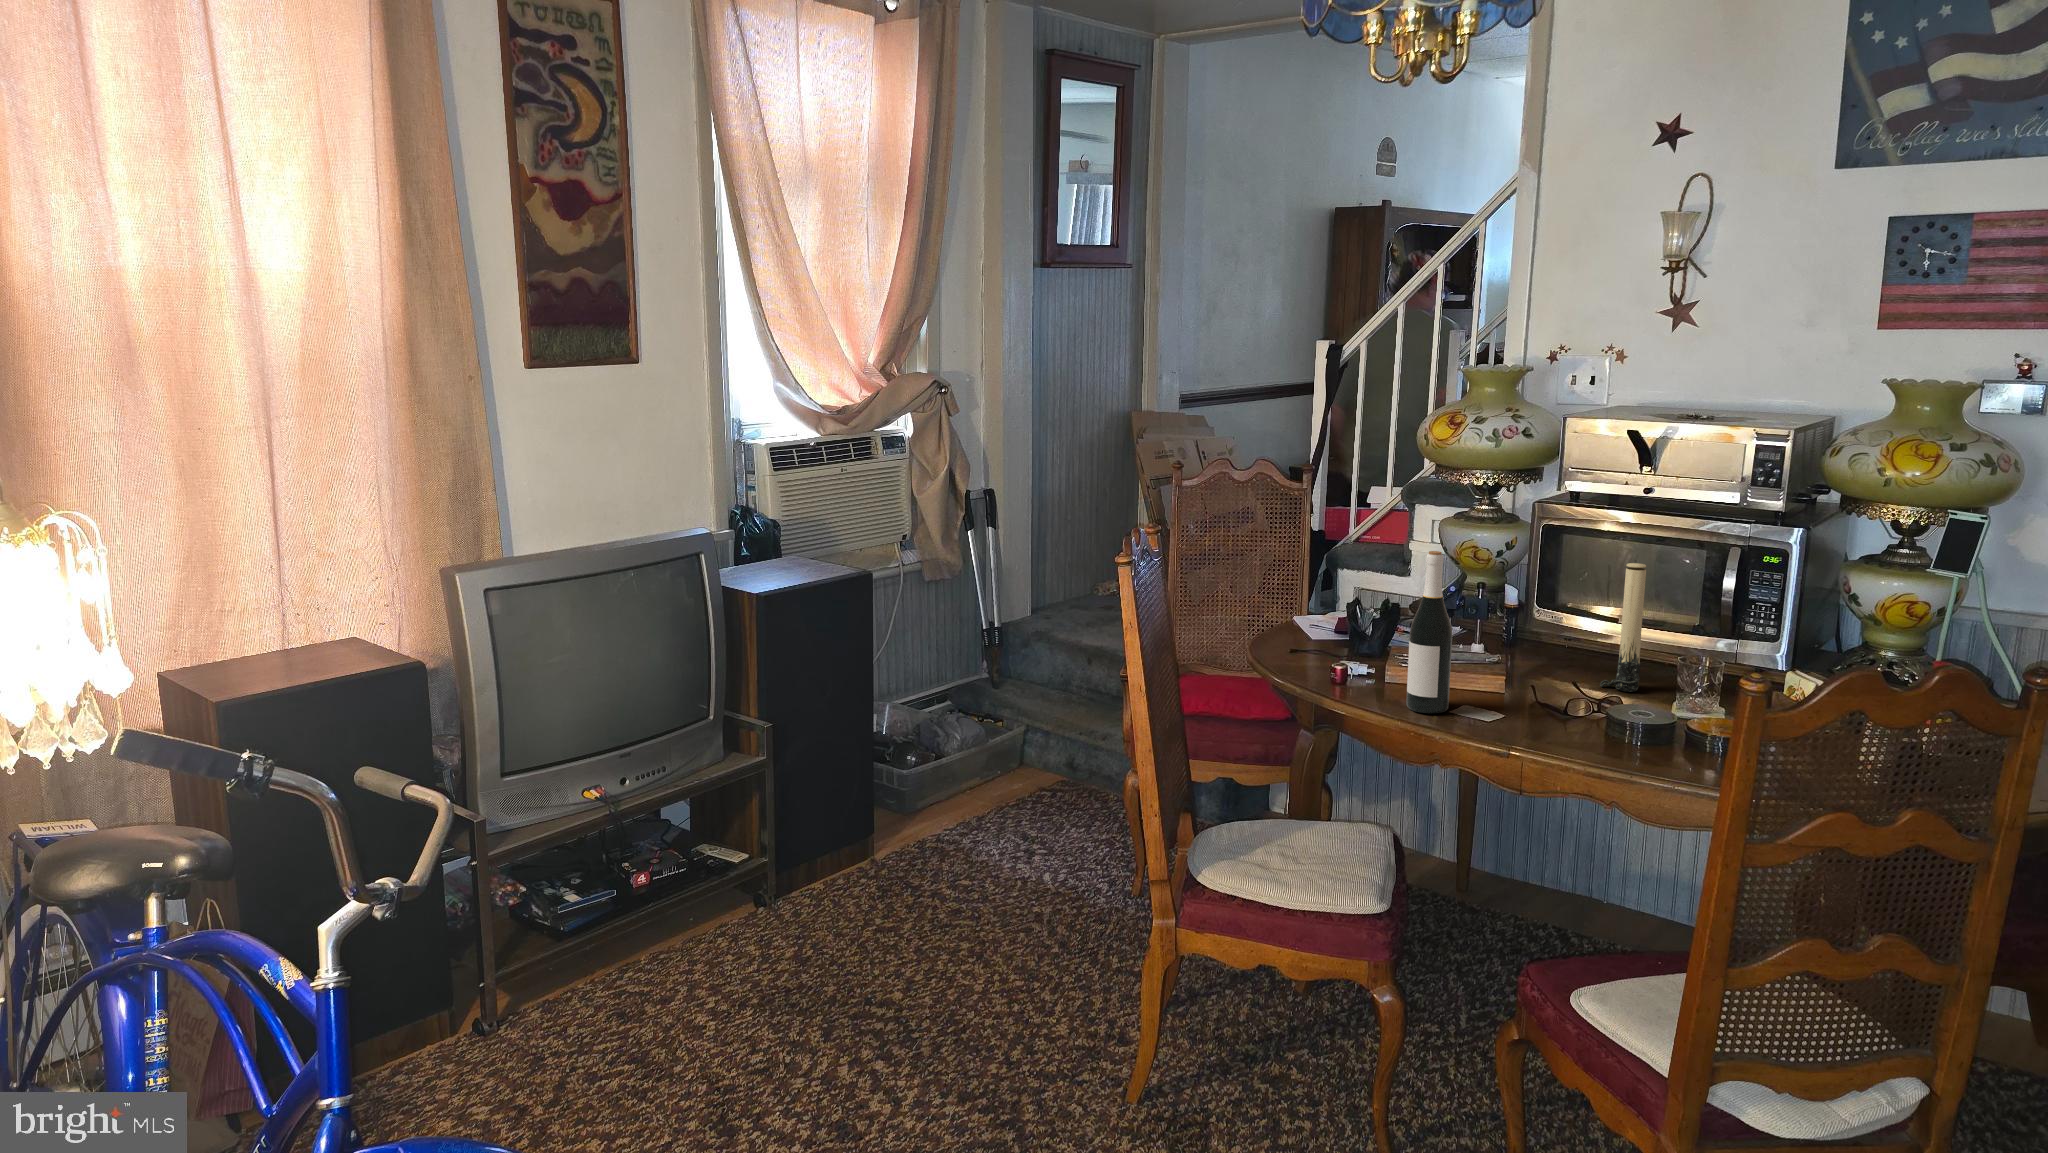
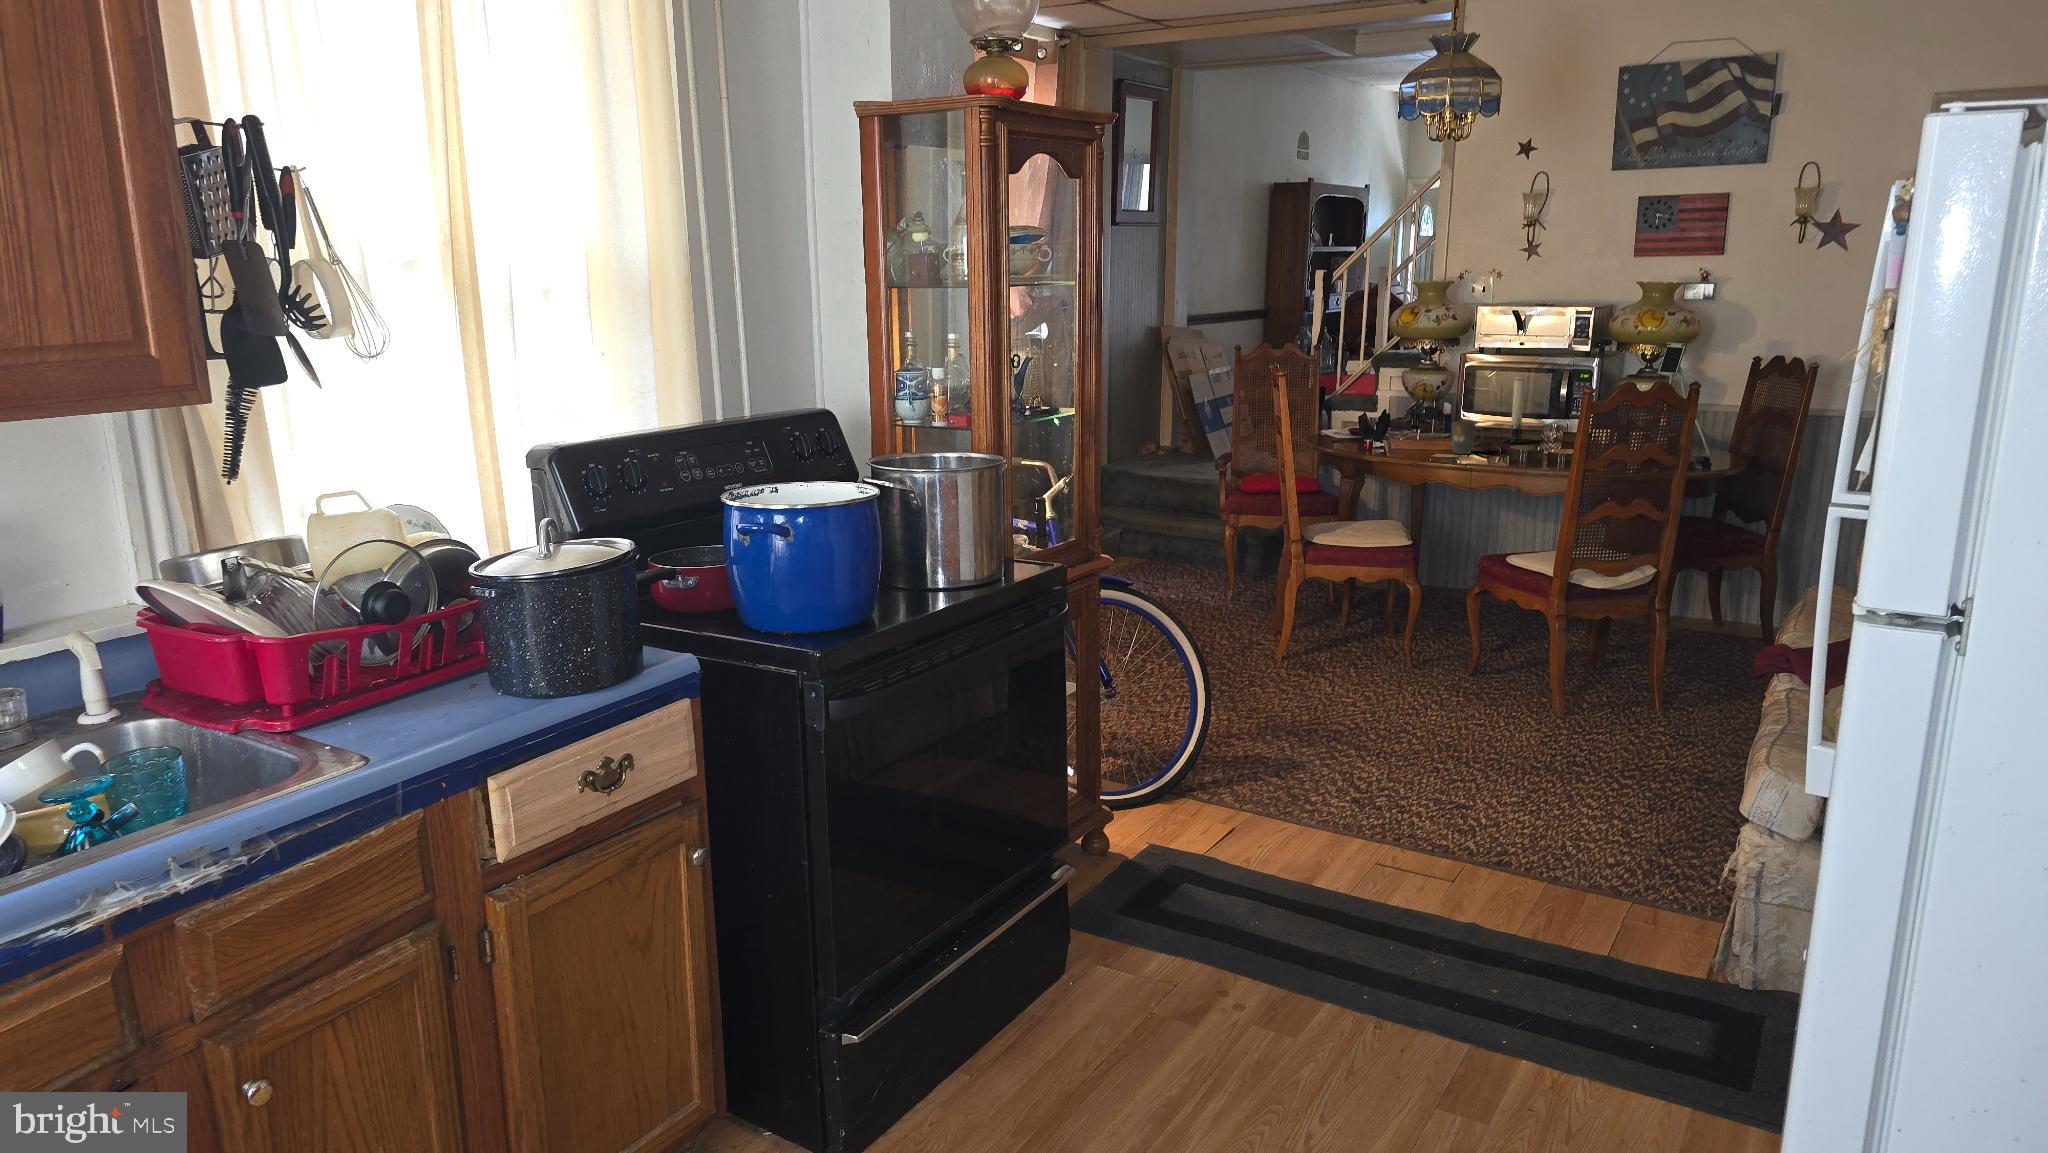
wine bottle: present [1406,551,1452,713] -> none [1410,371,1433,453]
mug: none [1489,651,1553,721] -> present [1452,421,1484,454]

